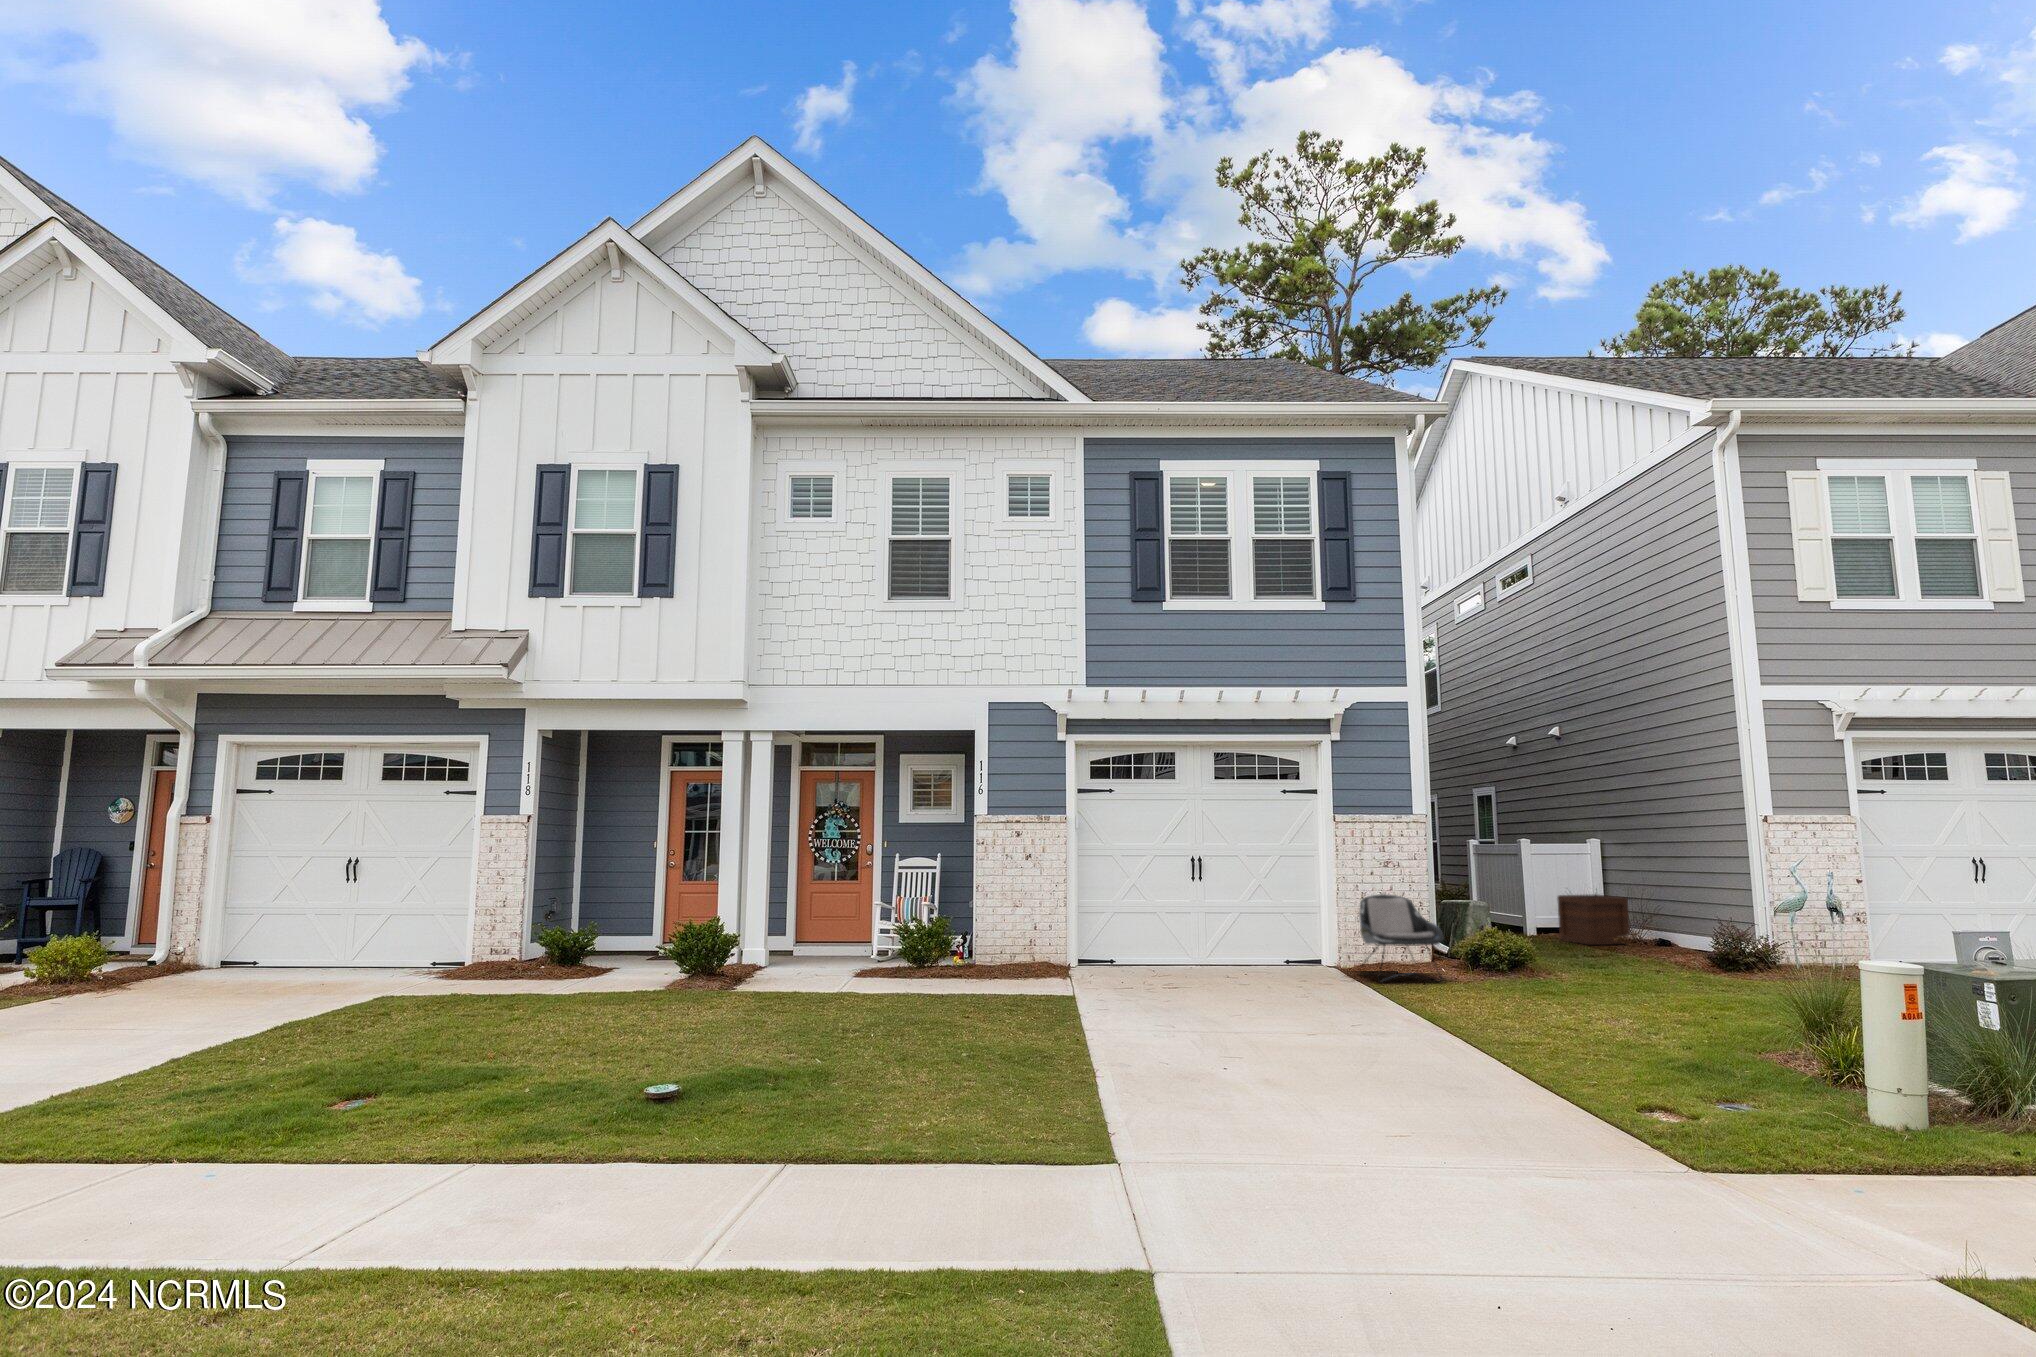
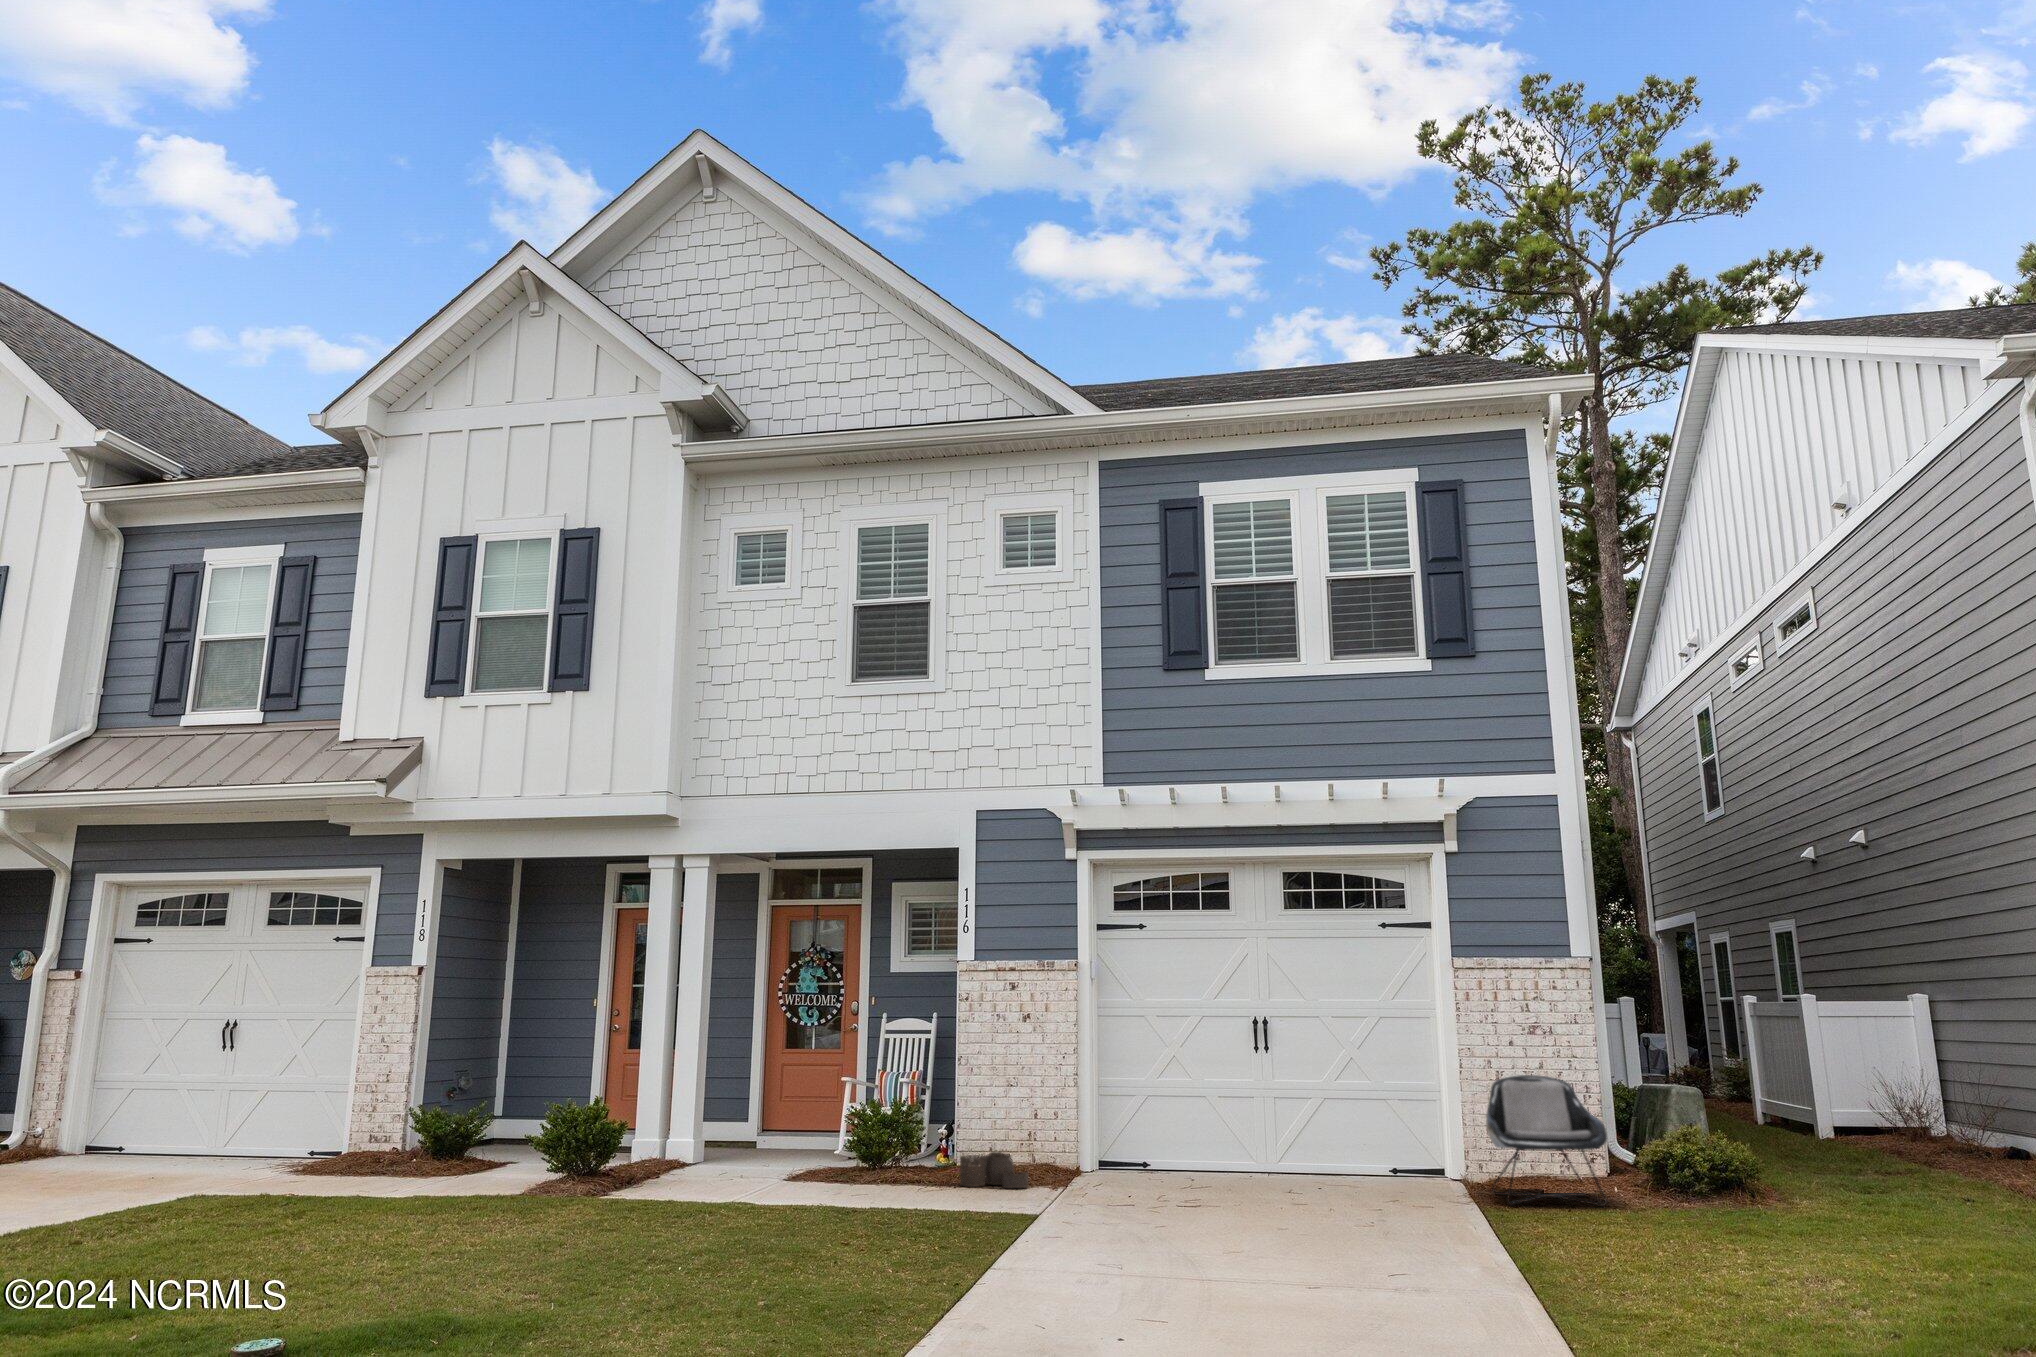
wooden crate: present [1558,895,1630,945] -> none [1868,1086,1986,1163]
woven basket: none [990,951,1042,980] -> present [960,1150,1028,1188]

